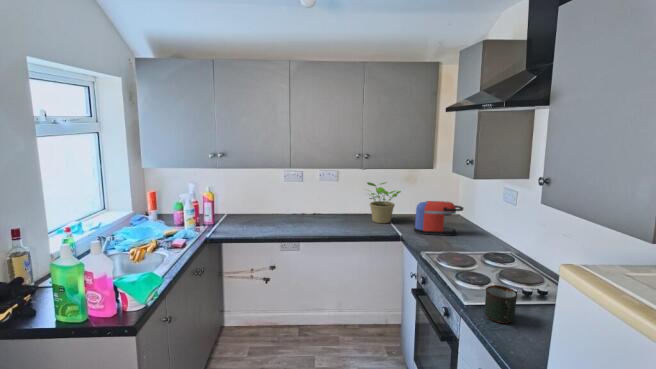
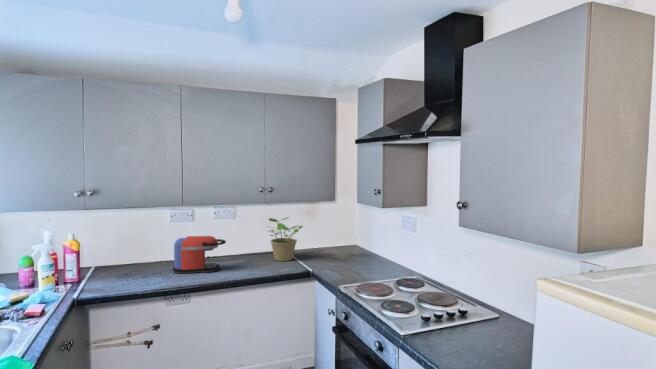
coffee maker: present [414,201,463,235] -> present [173,236,226,273]
mug: present [485,285,517,323] -> none [425,310,455,348]

